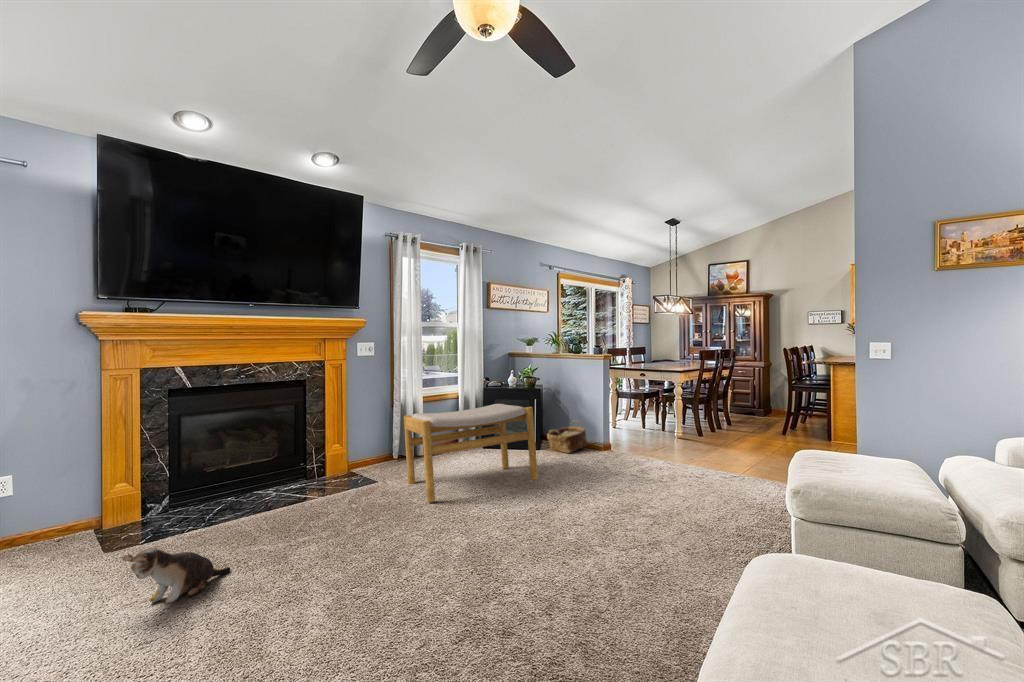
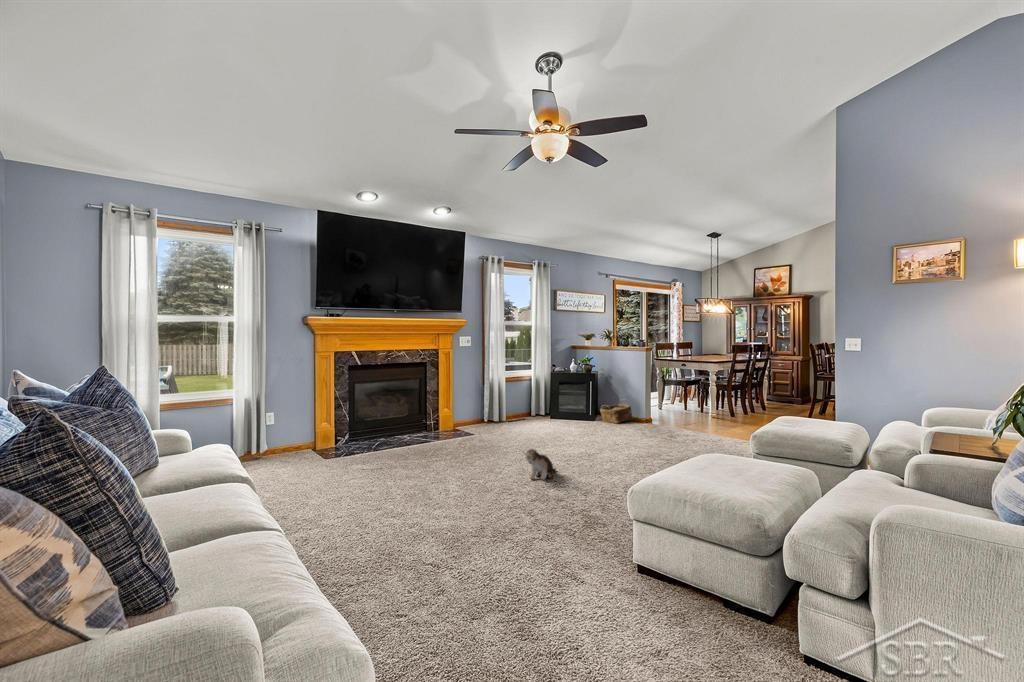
footstool: present [404,404,538,502] -> none [494,383,590,445]
plush toy: present [123,548,230,603] -> present [525,449,556,480]

